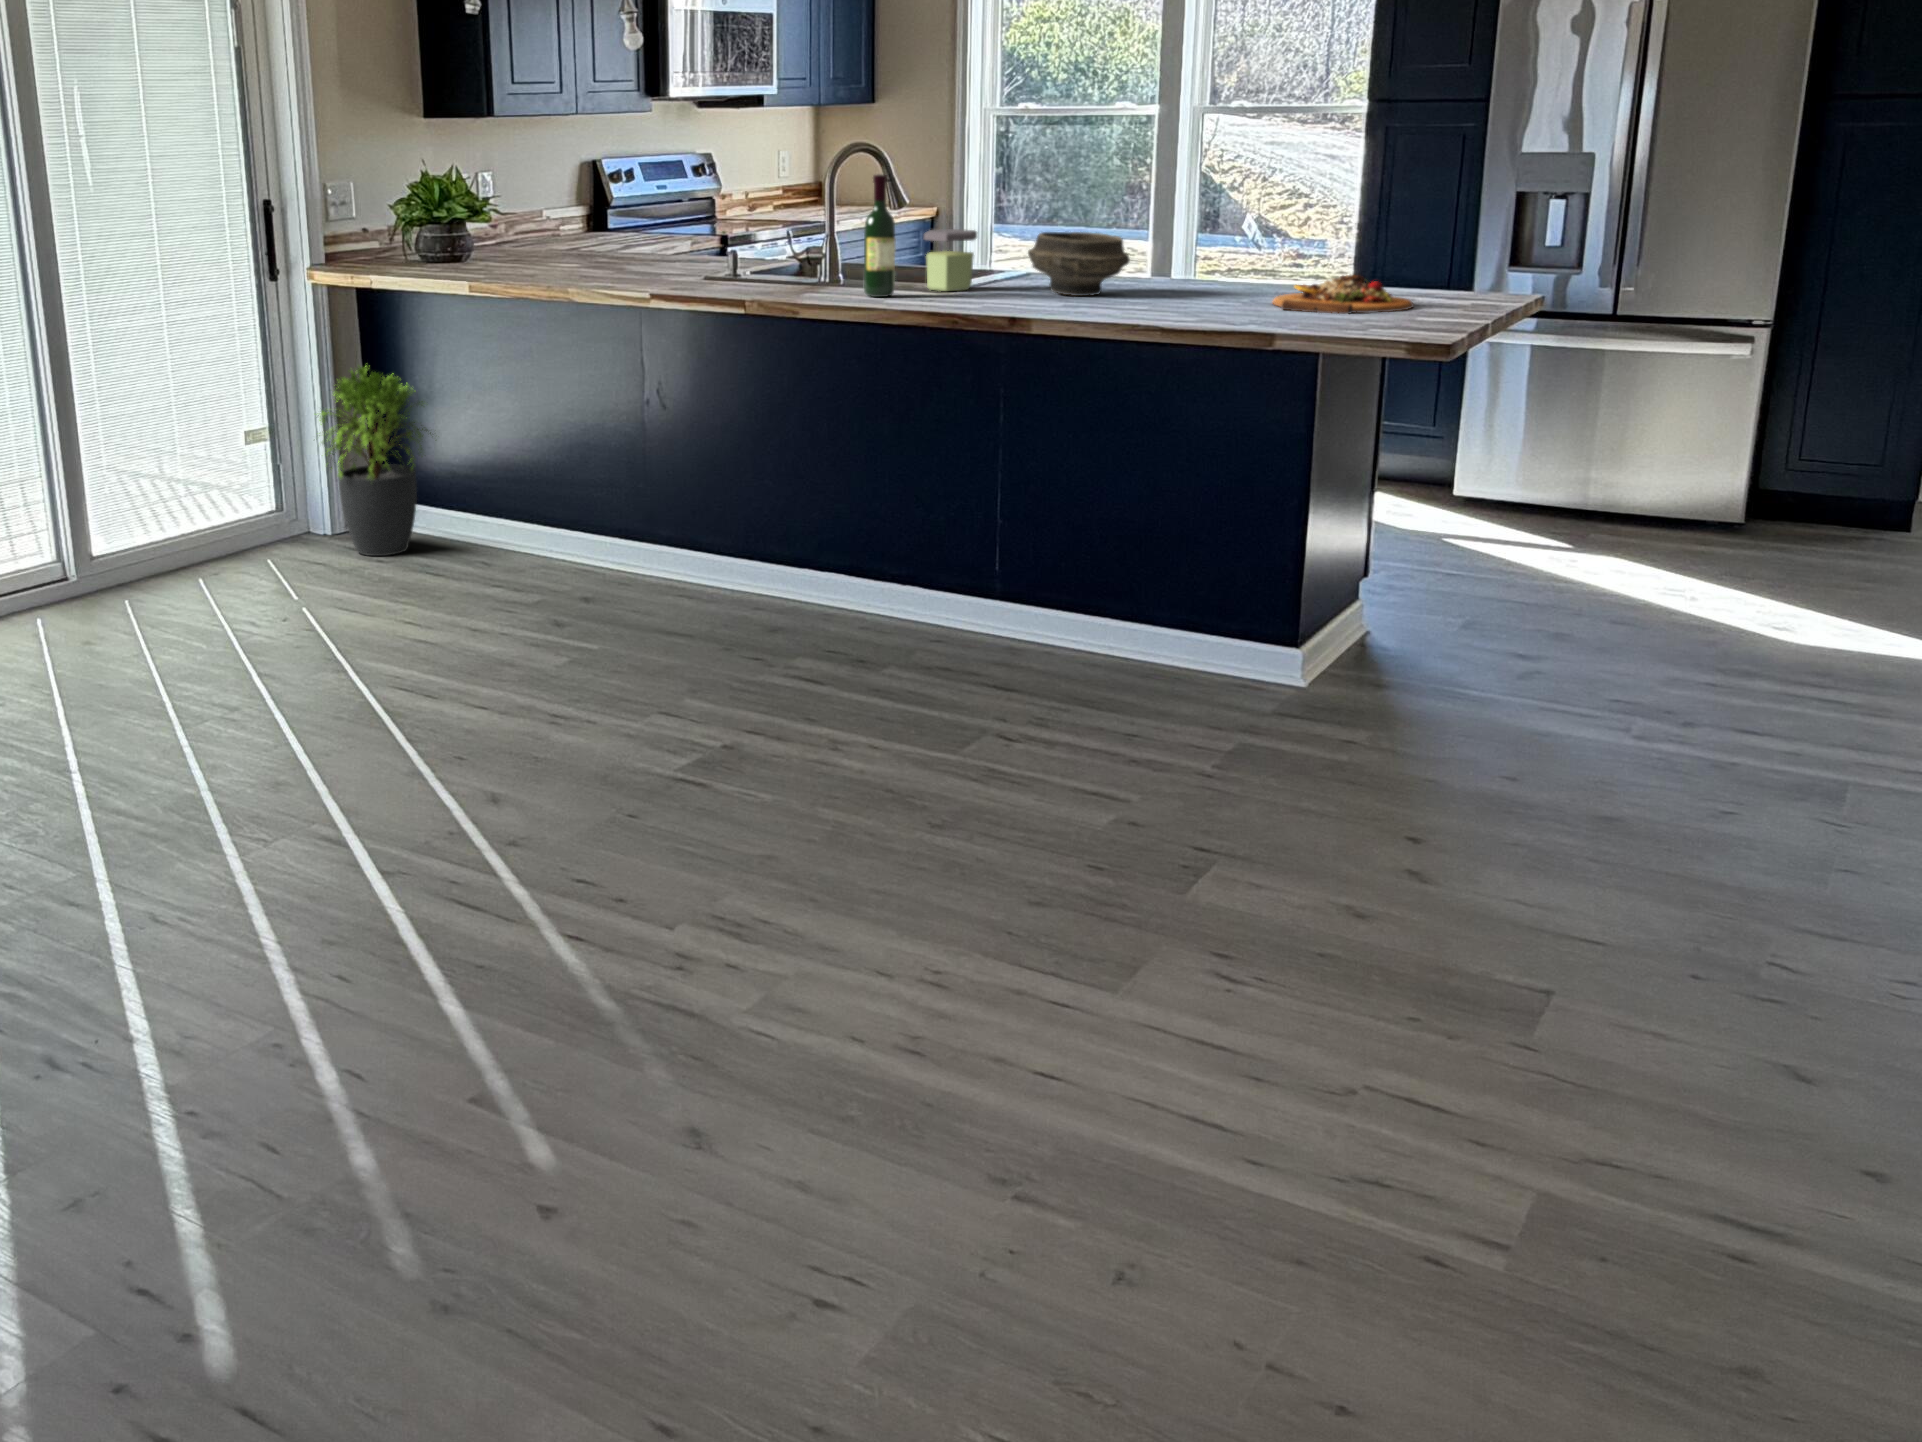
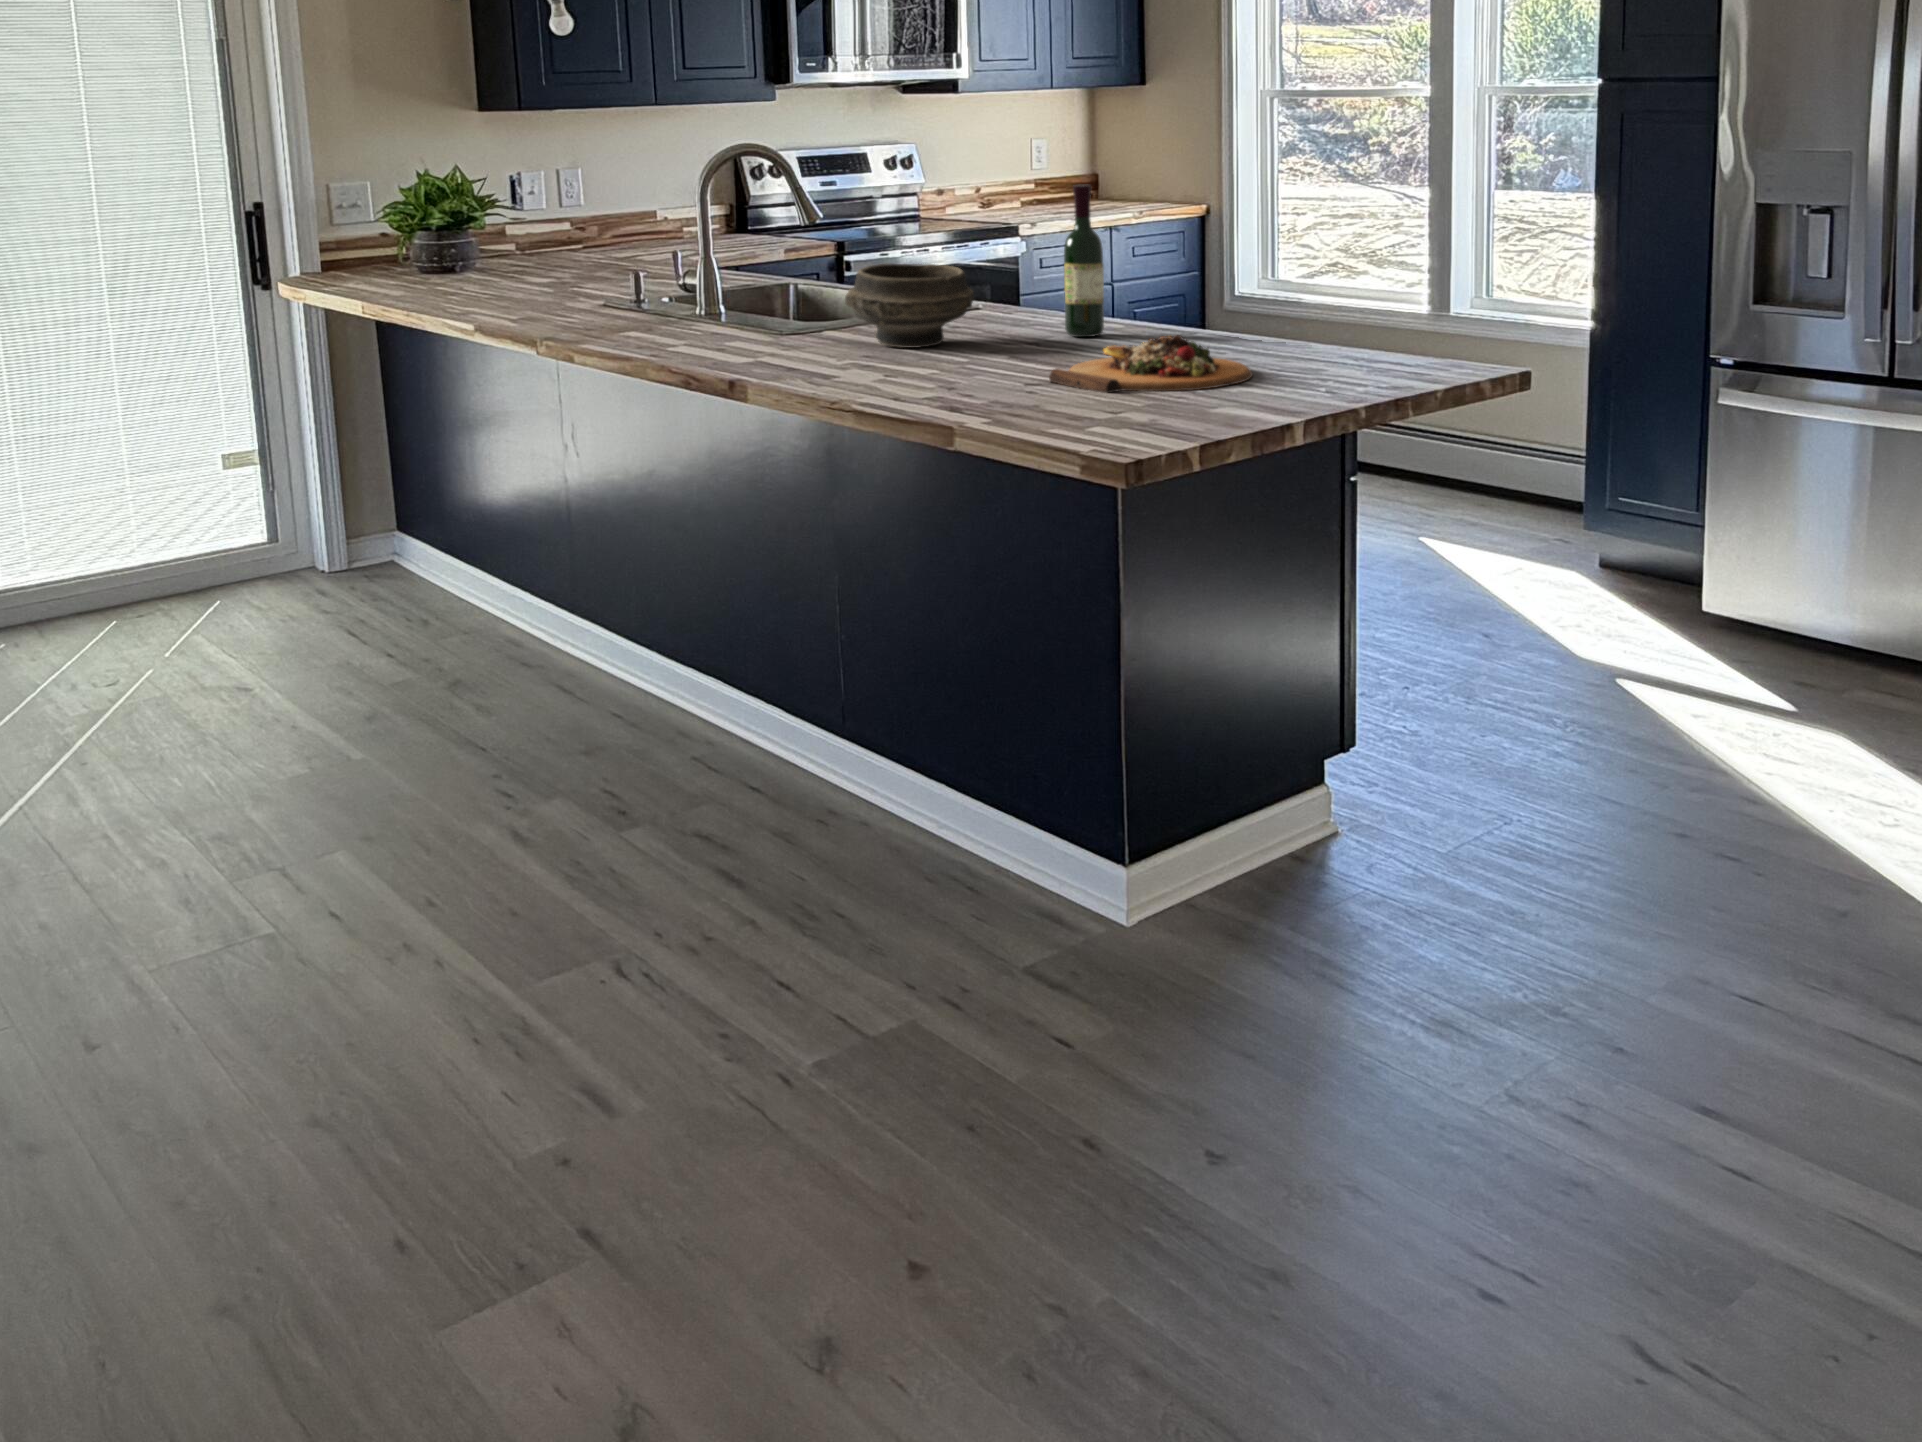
wine bottle: present [863,174,896,297] -> present [1064,185,1104,337]
jar: present [924,229,977,291] -> none [762,256,834,334]
potted plant: present [318,366,431,556] -> none [258,385,413,606]

